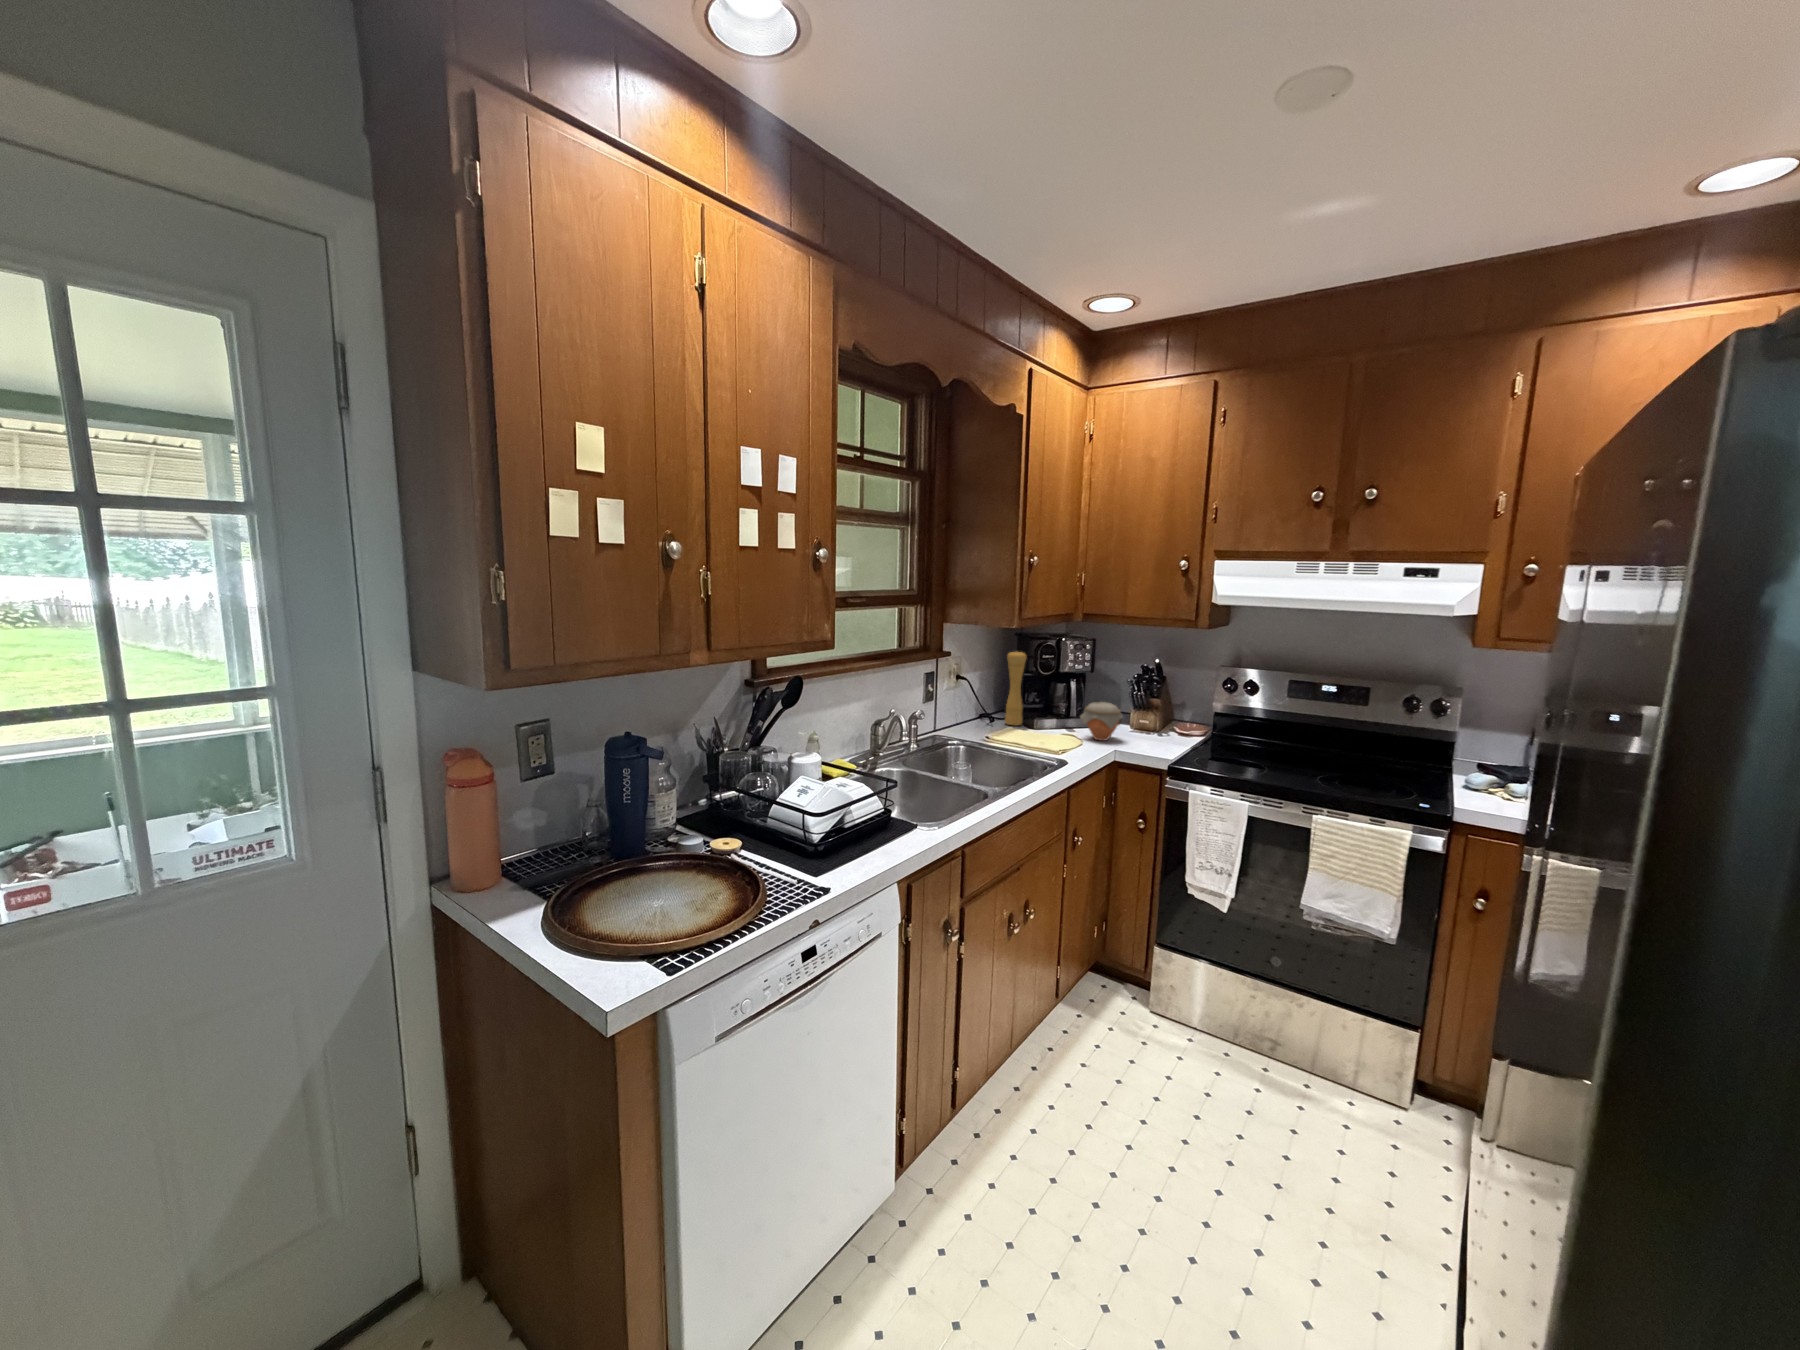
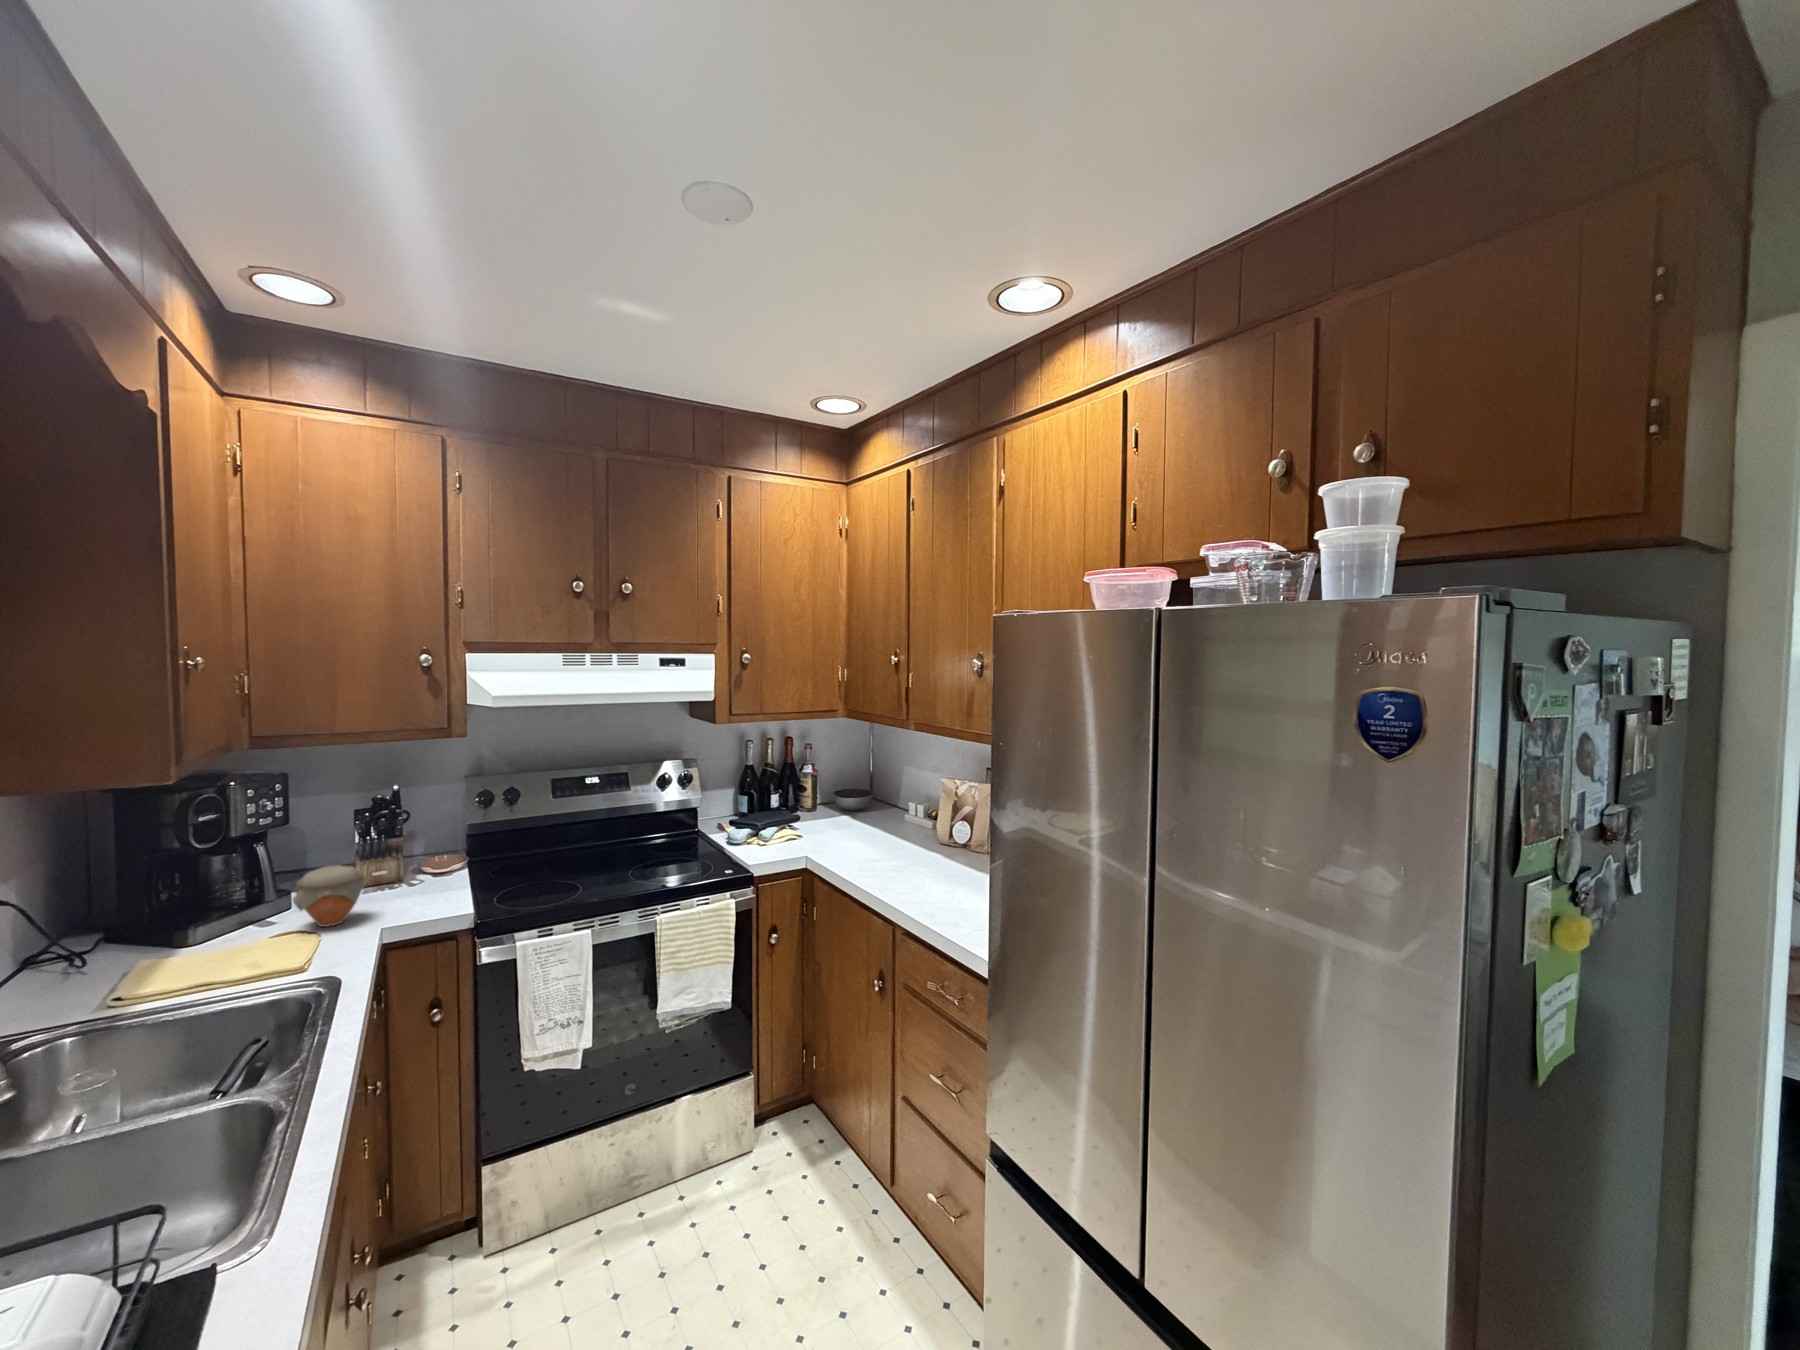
pepper mill: present [1005,651,1026,725] -> none [90,823,144,963]

